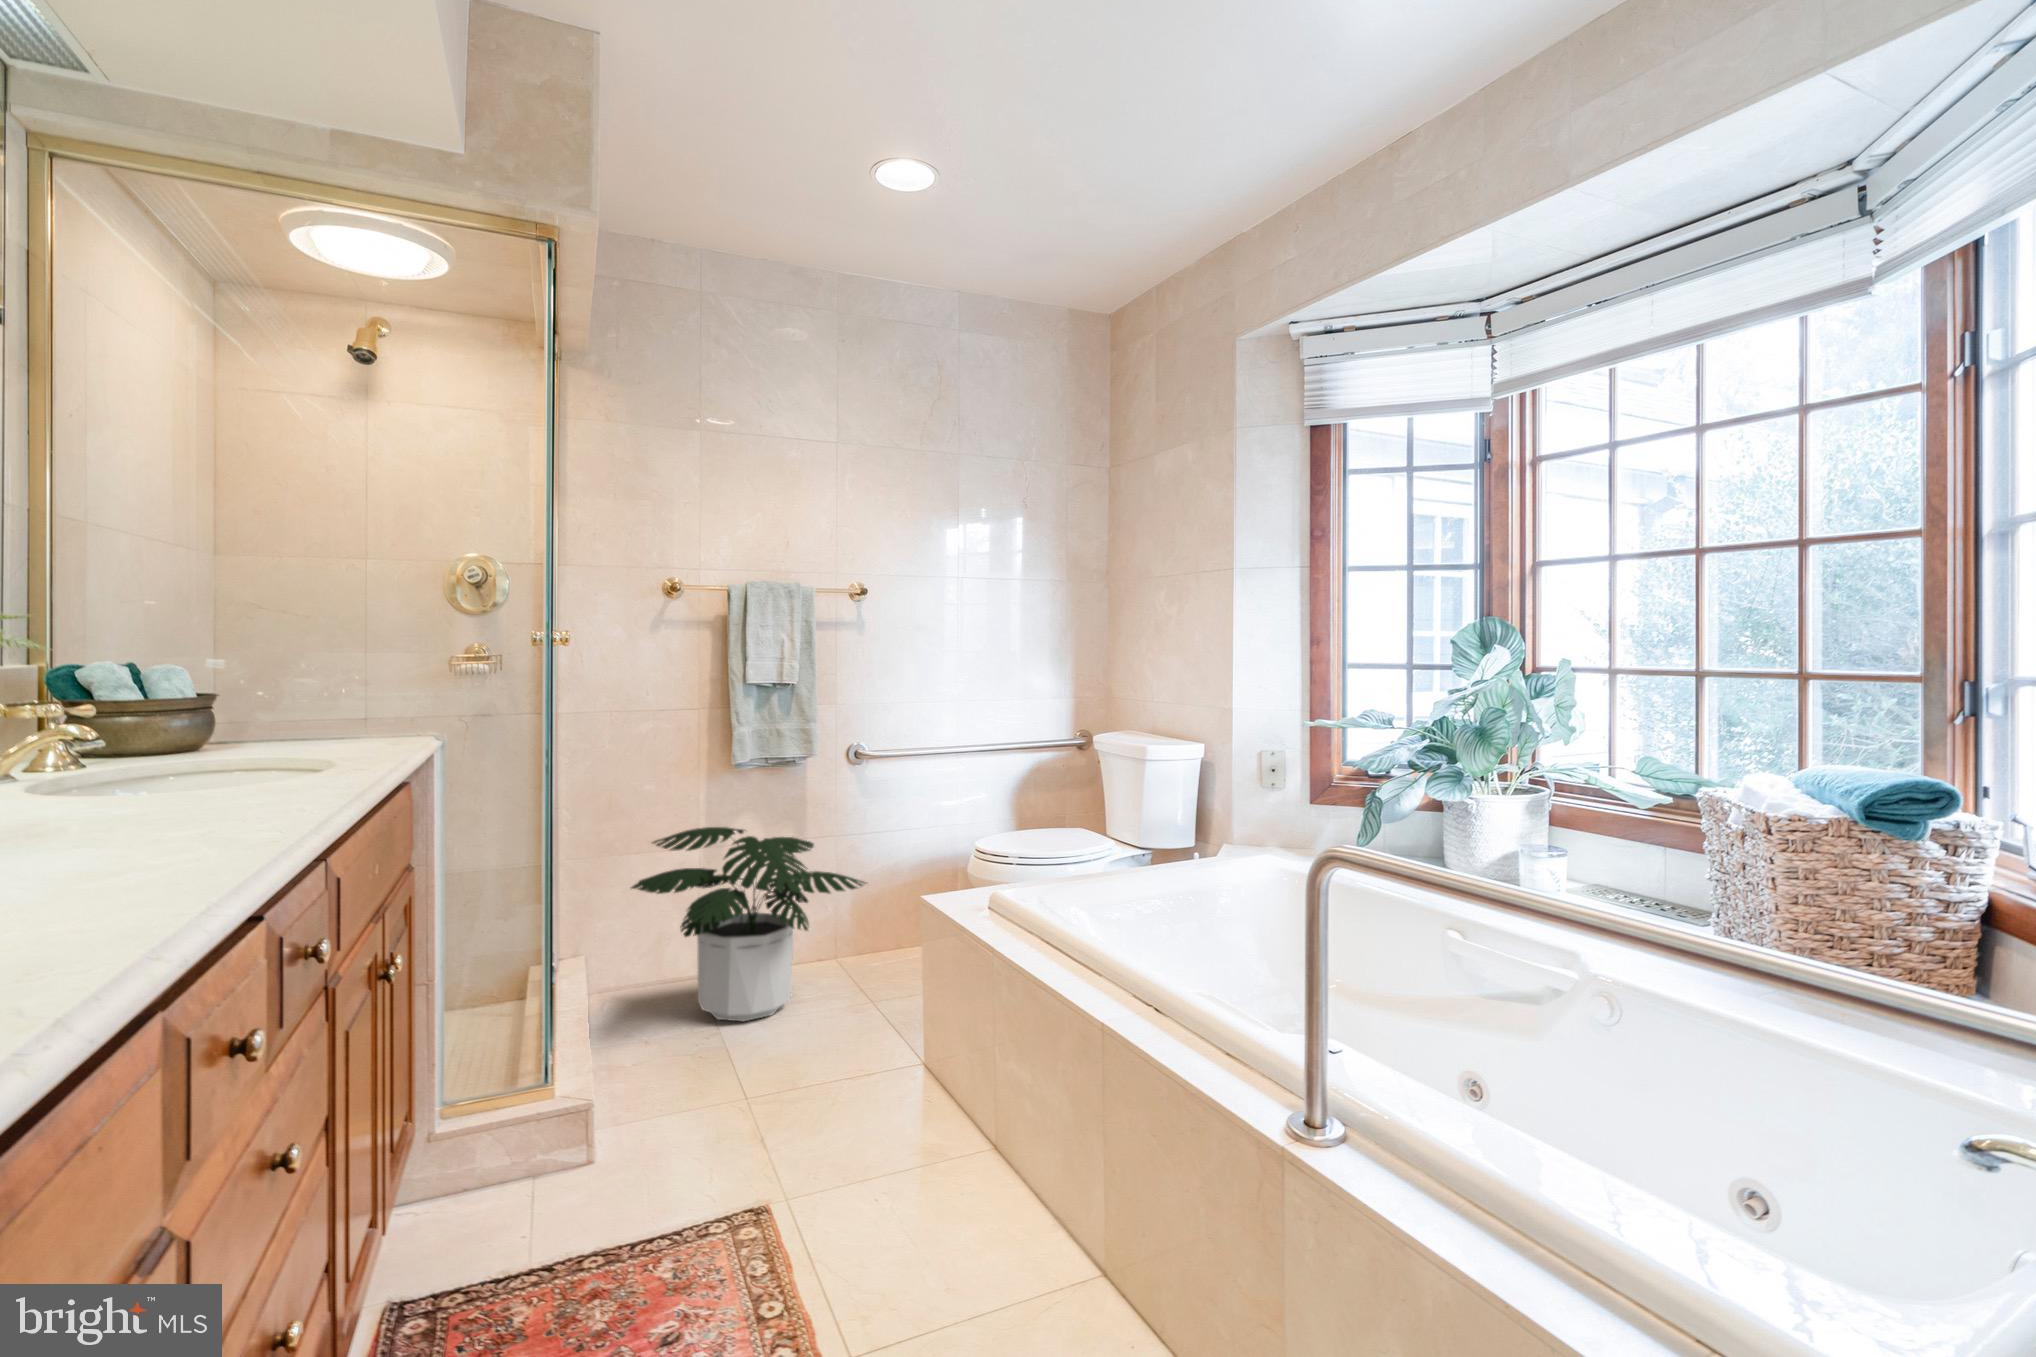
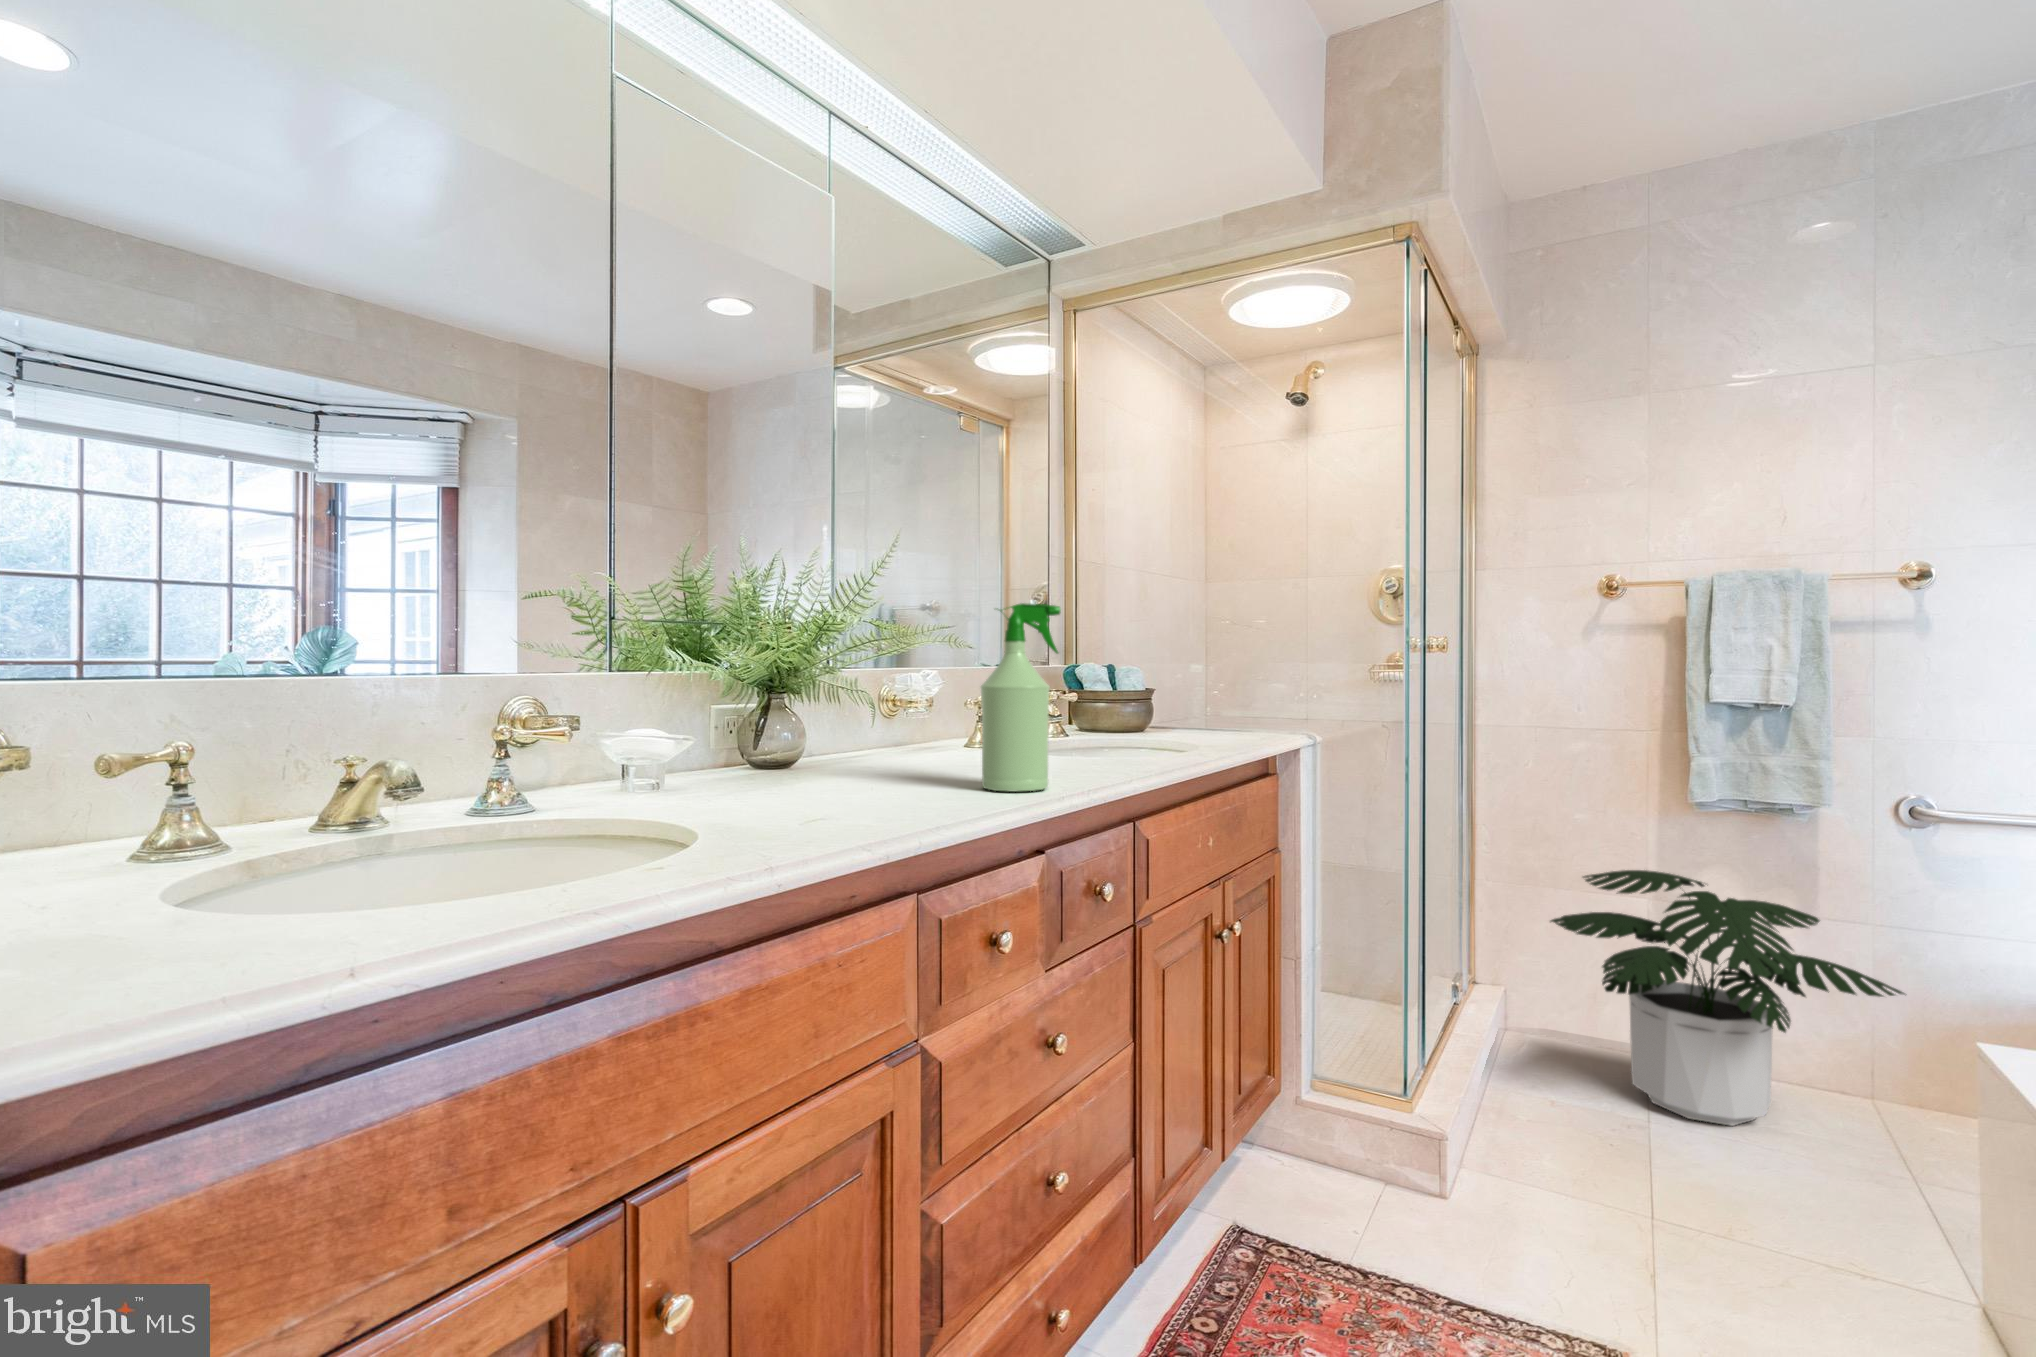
spray bottle: none [97,583,238,848] -> present [981,603,1061,792]

